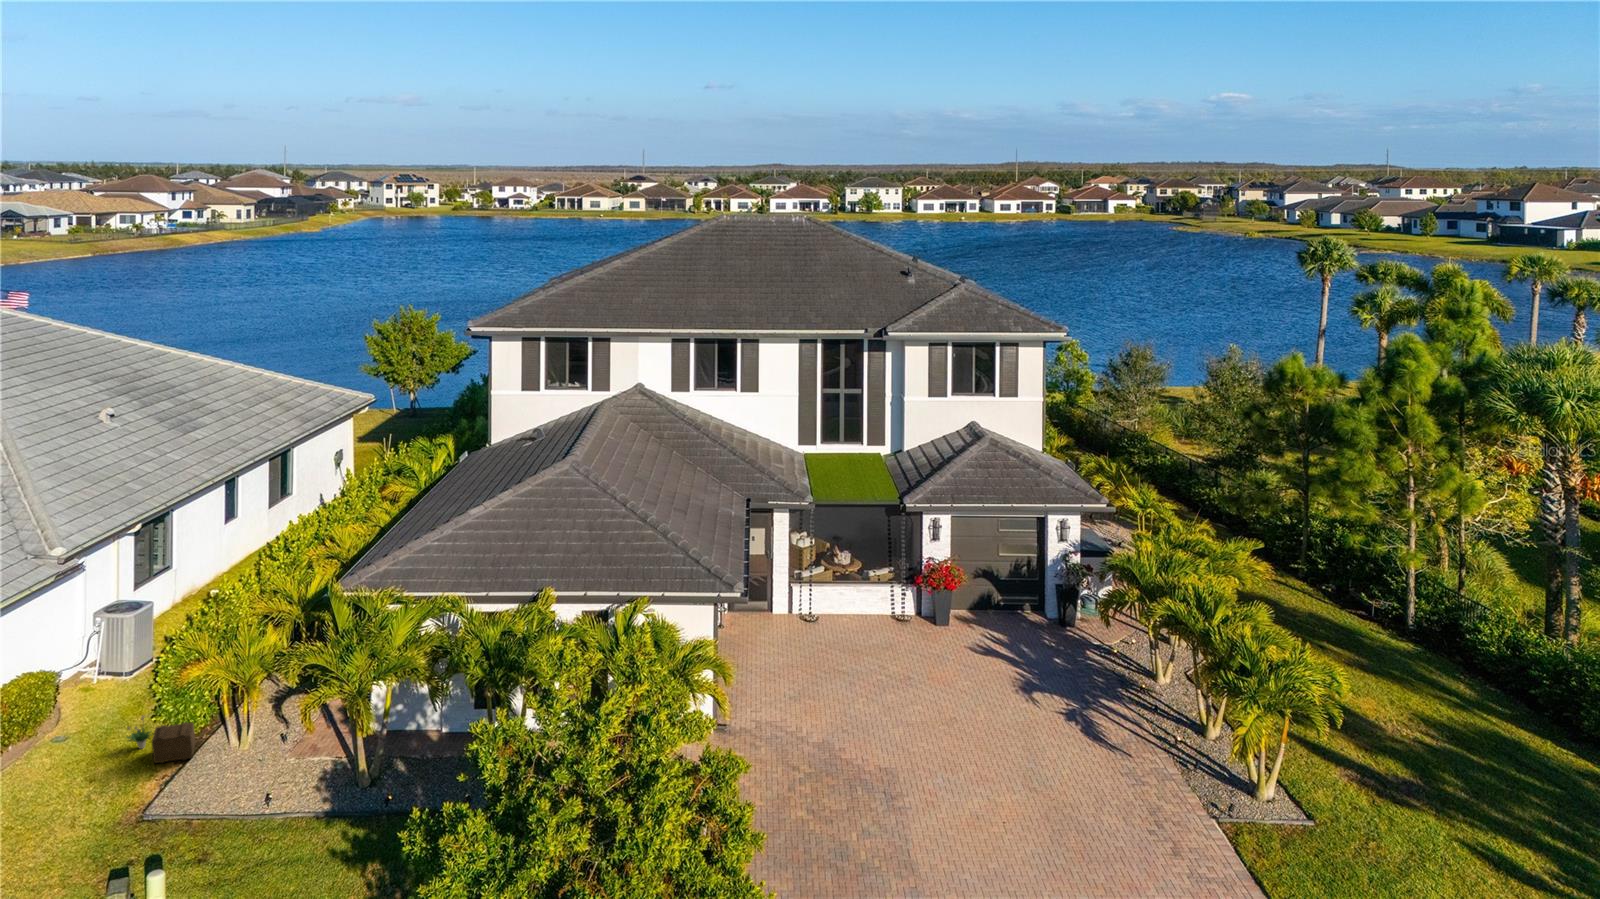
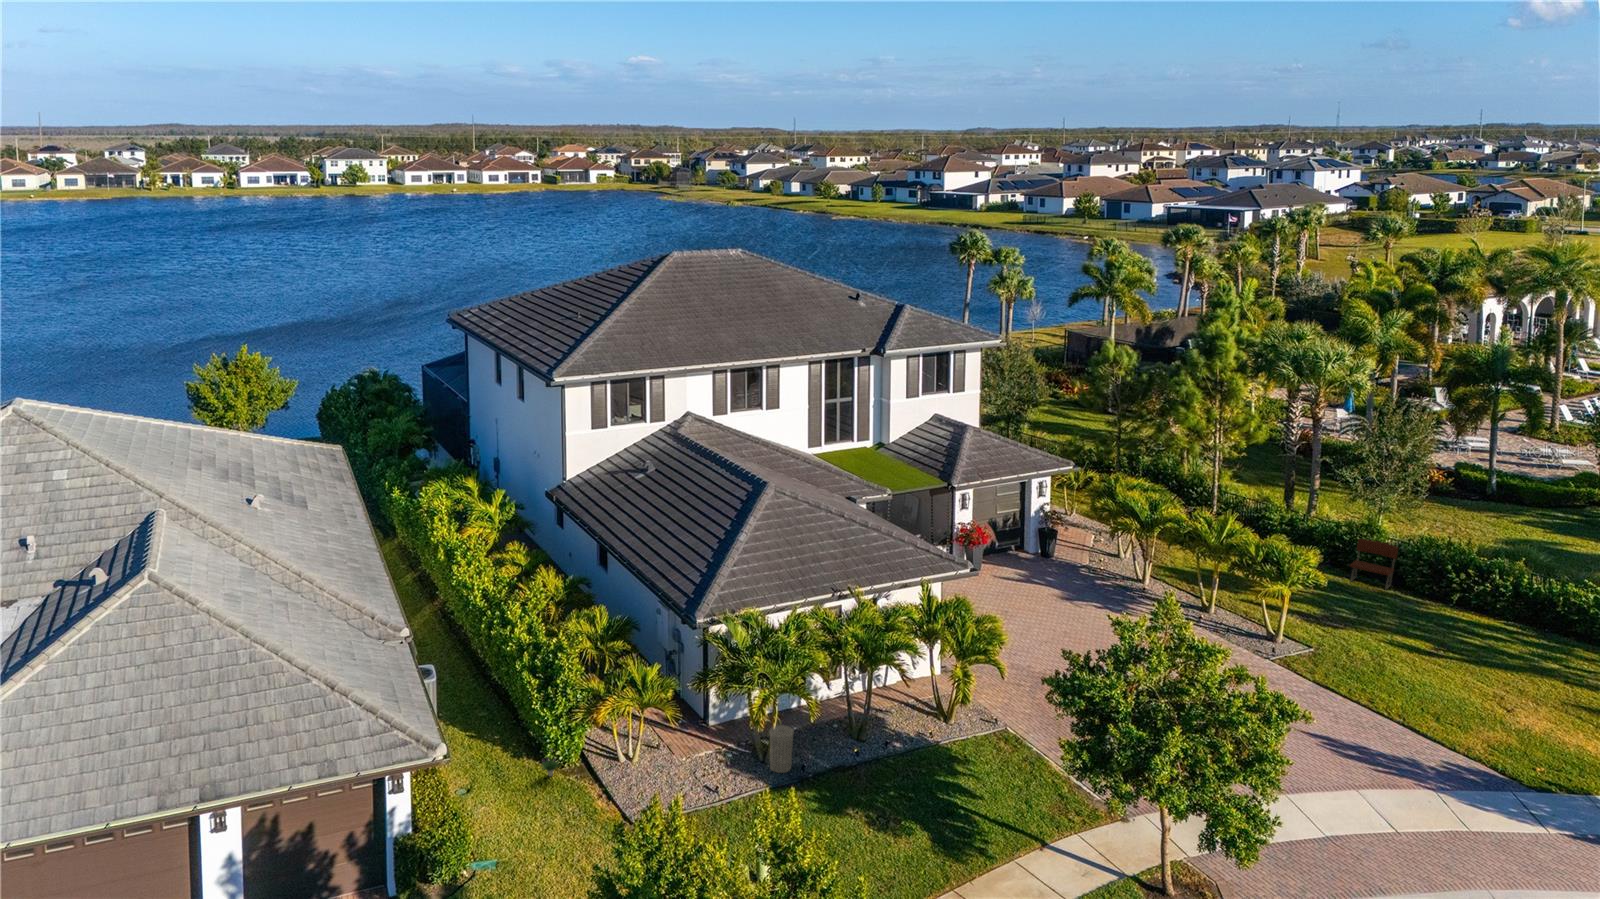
bench: none [1503,669,1590,757] -> present [1350,539,1398,589]
wooden crate: present [152,722,195,763] -> none [567,745,606,782]
trash can: none [346,747,382,809] -> present [769,725,794,773]

